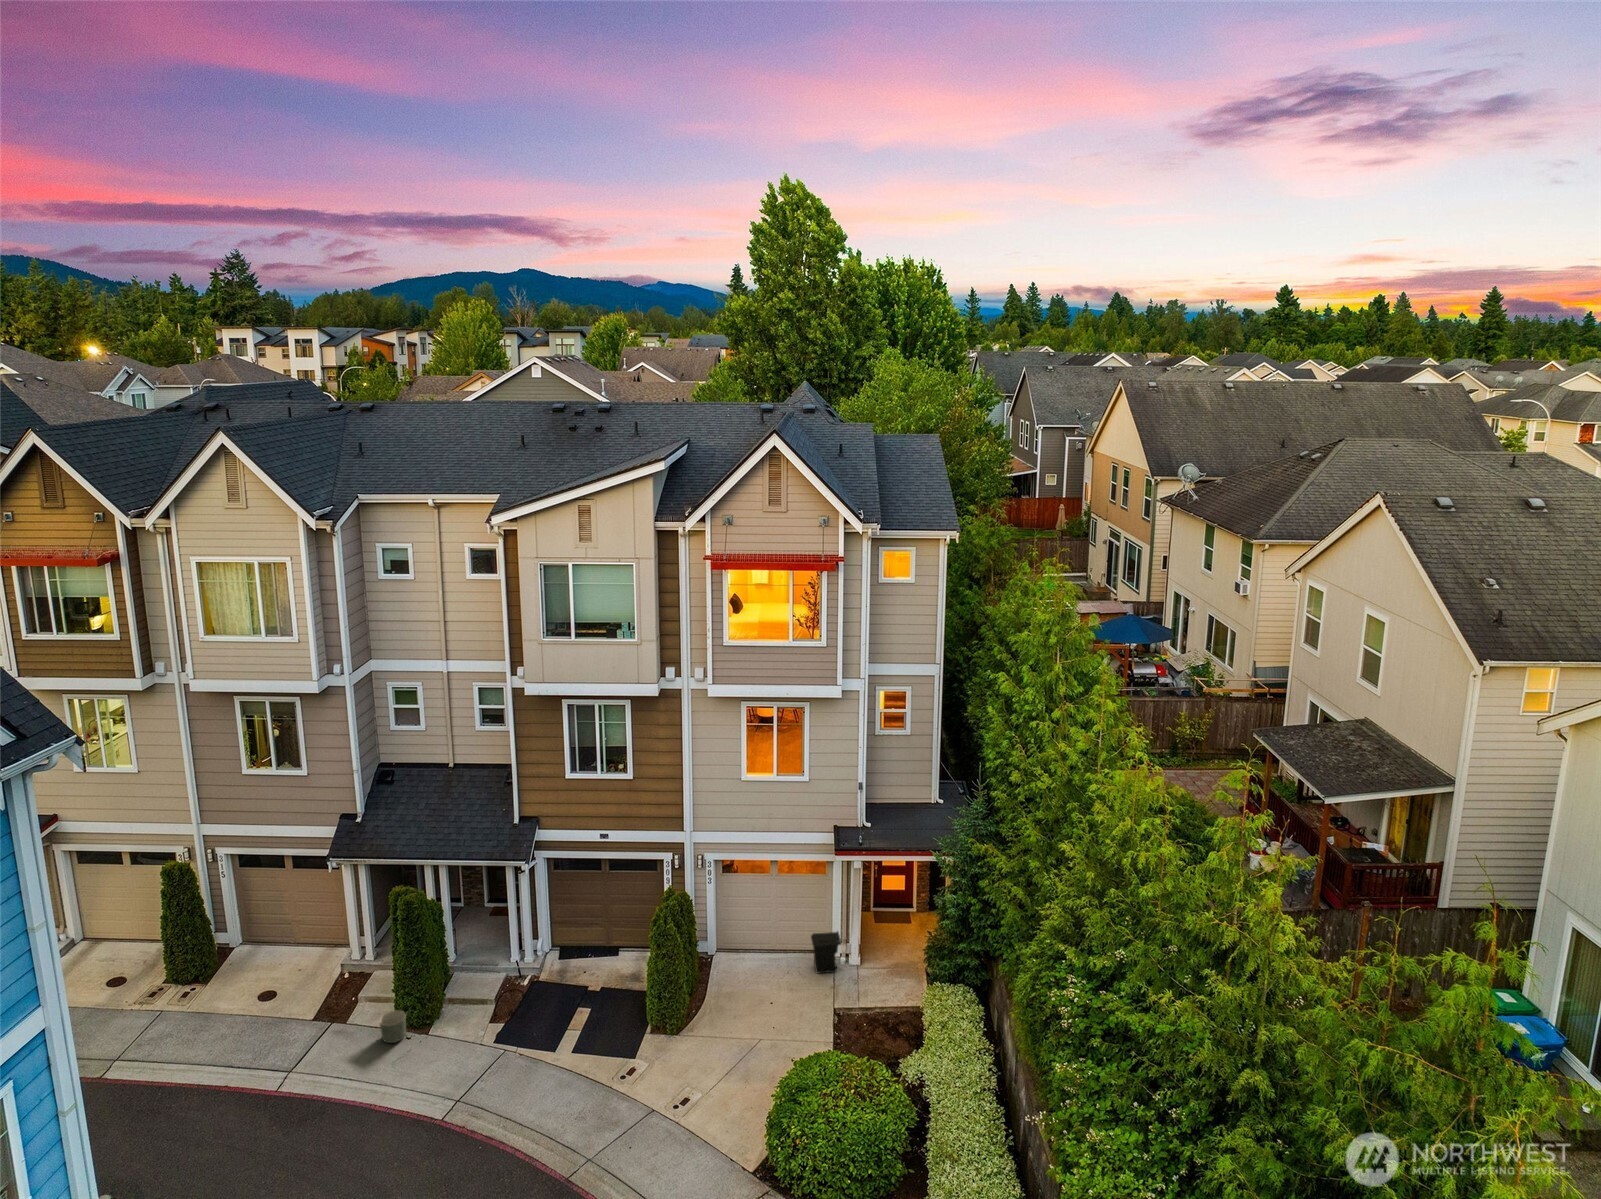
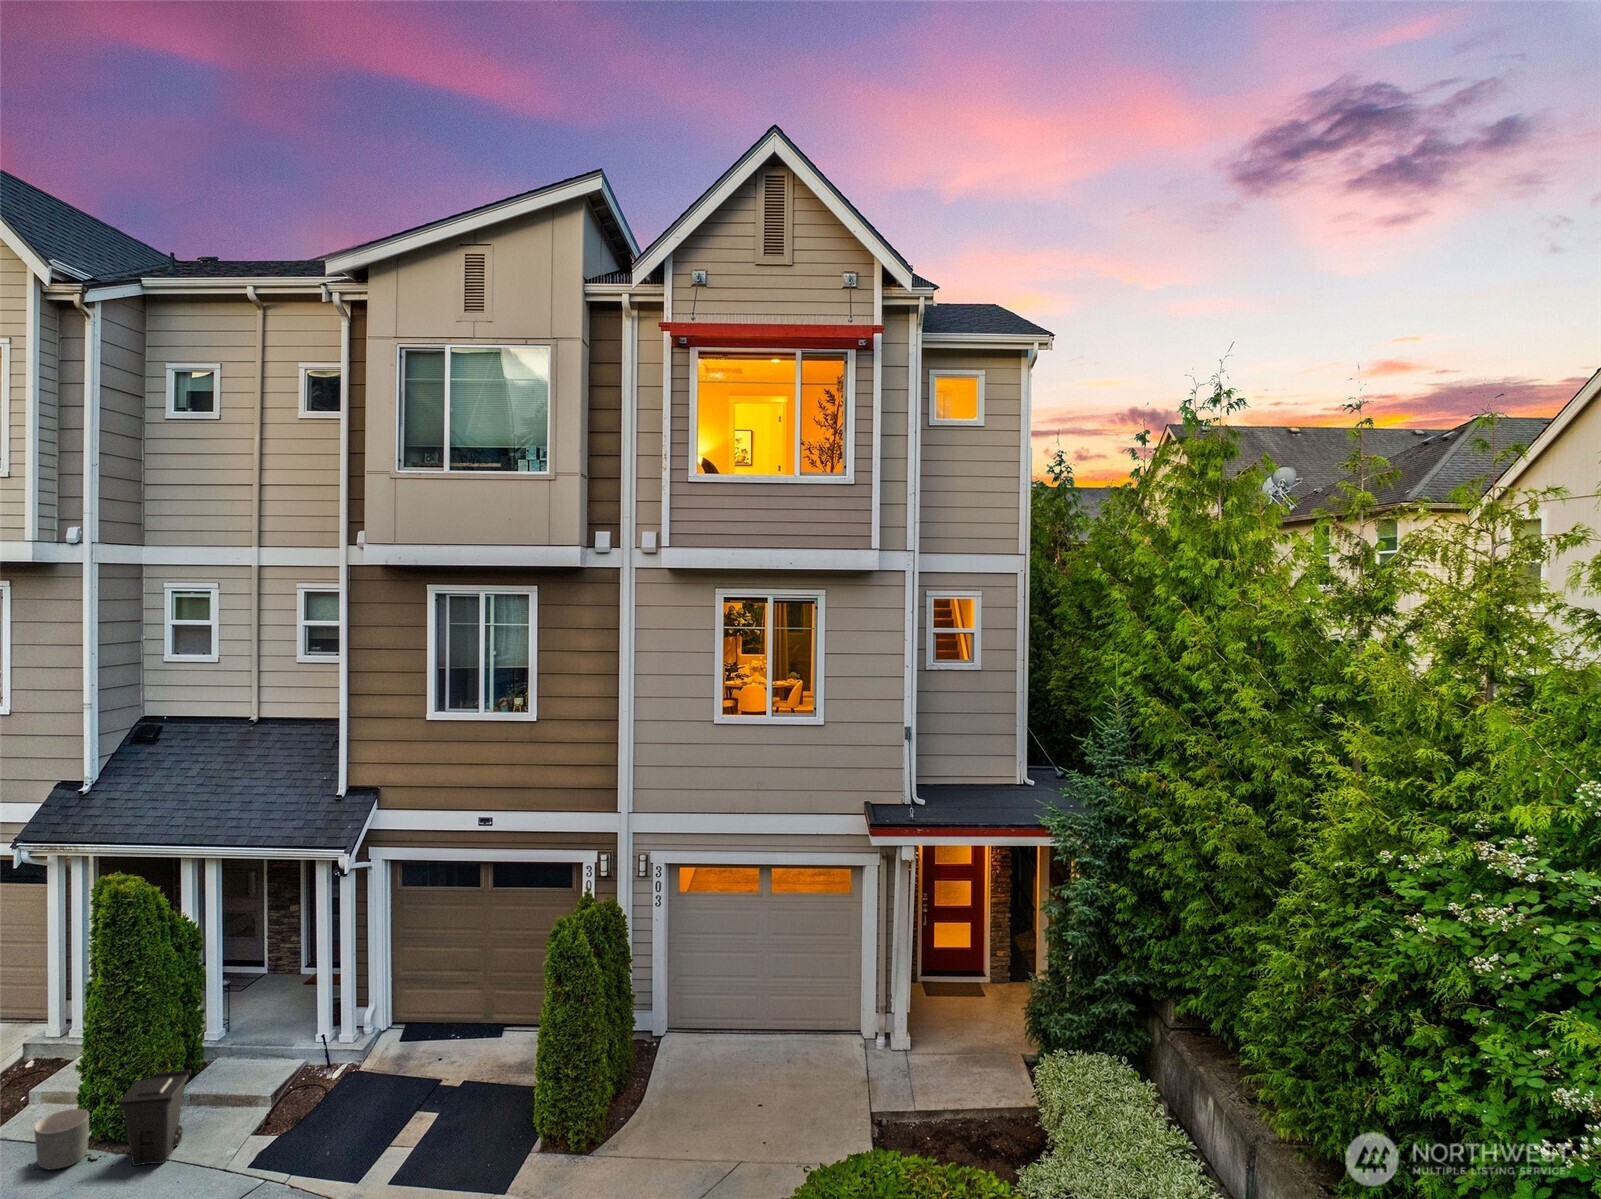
trash can: present [811,931,841,973] -> present [119,1070,191,1166]

